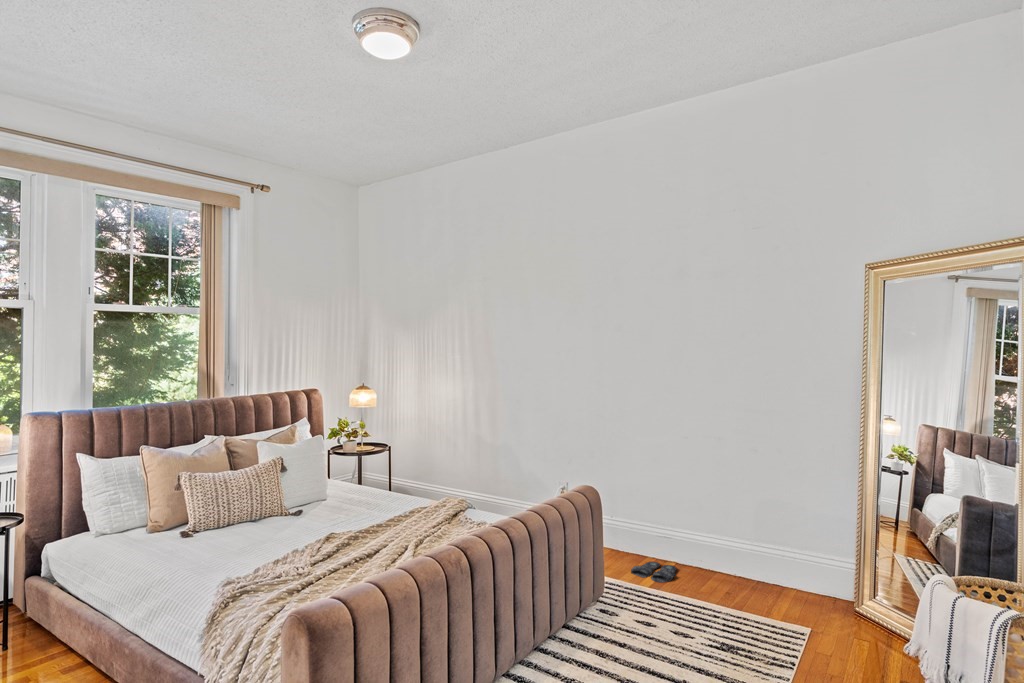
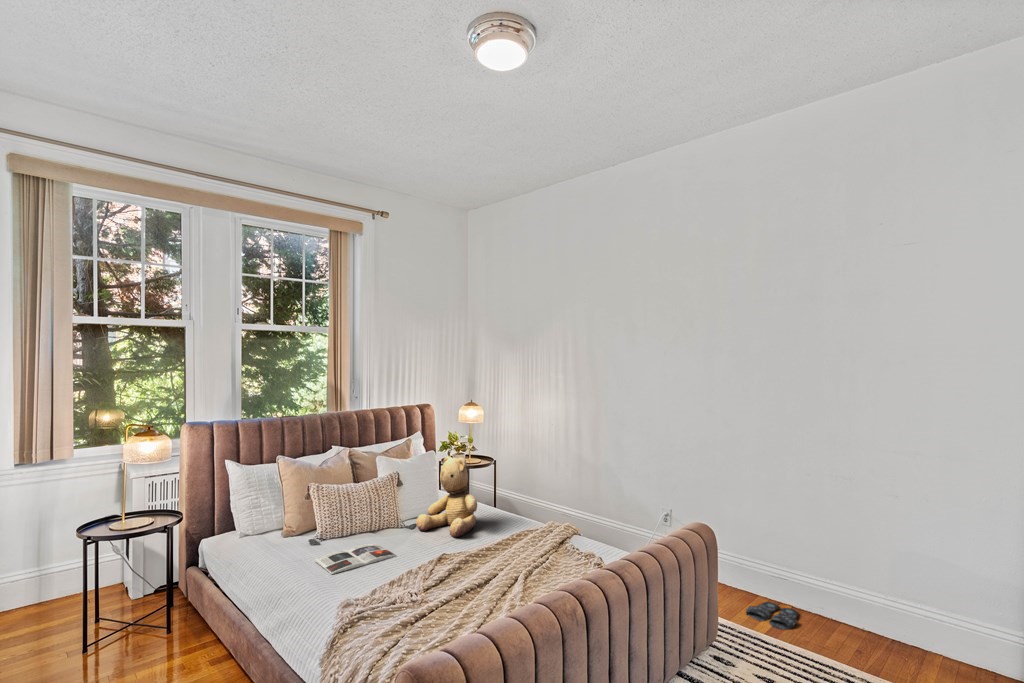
teddy bear: none [303,437,369,519] -> present [416,456,477,538]
magazine: none [188,530,282,560] -> present [315,543,397,574]

